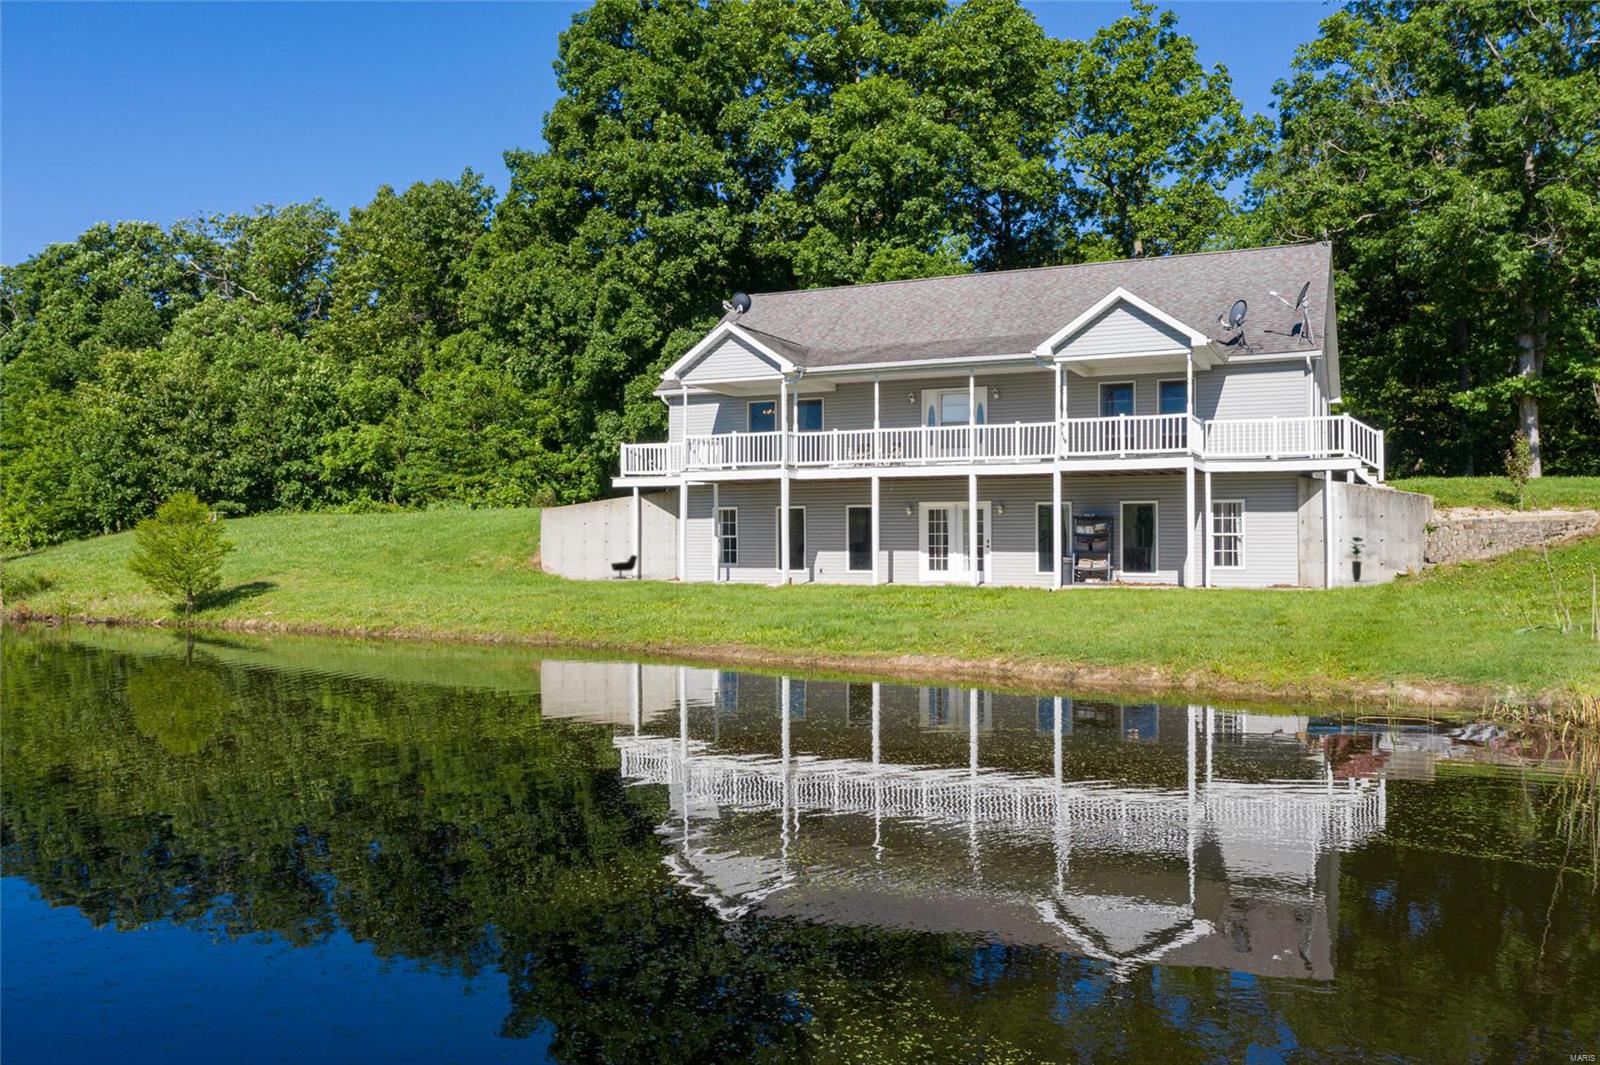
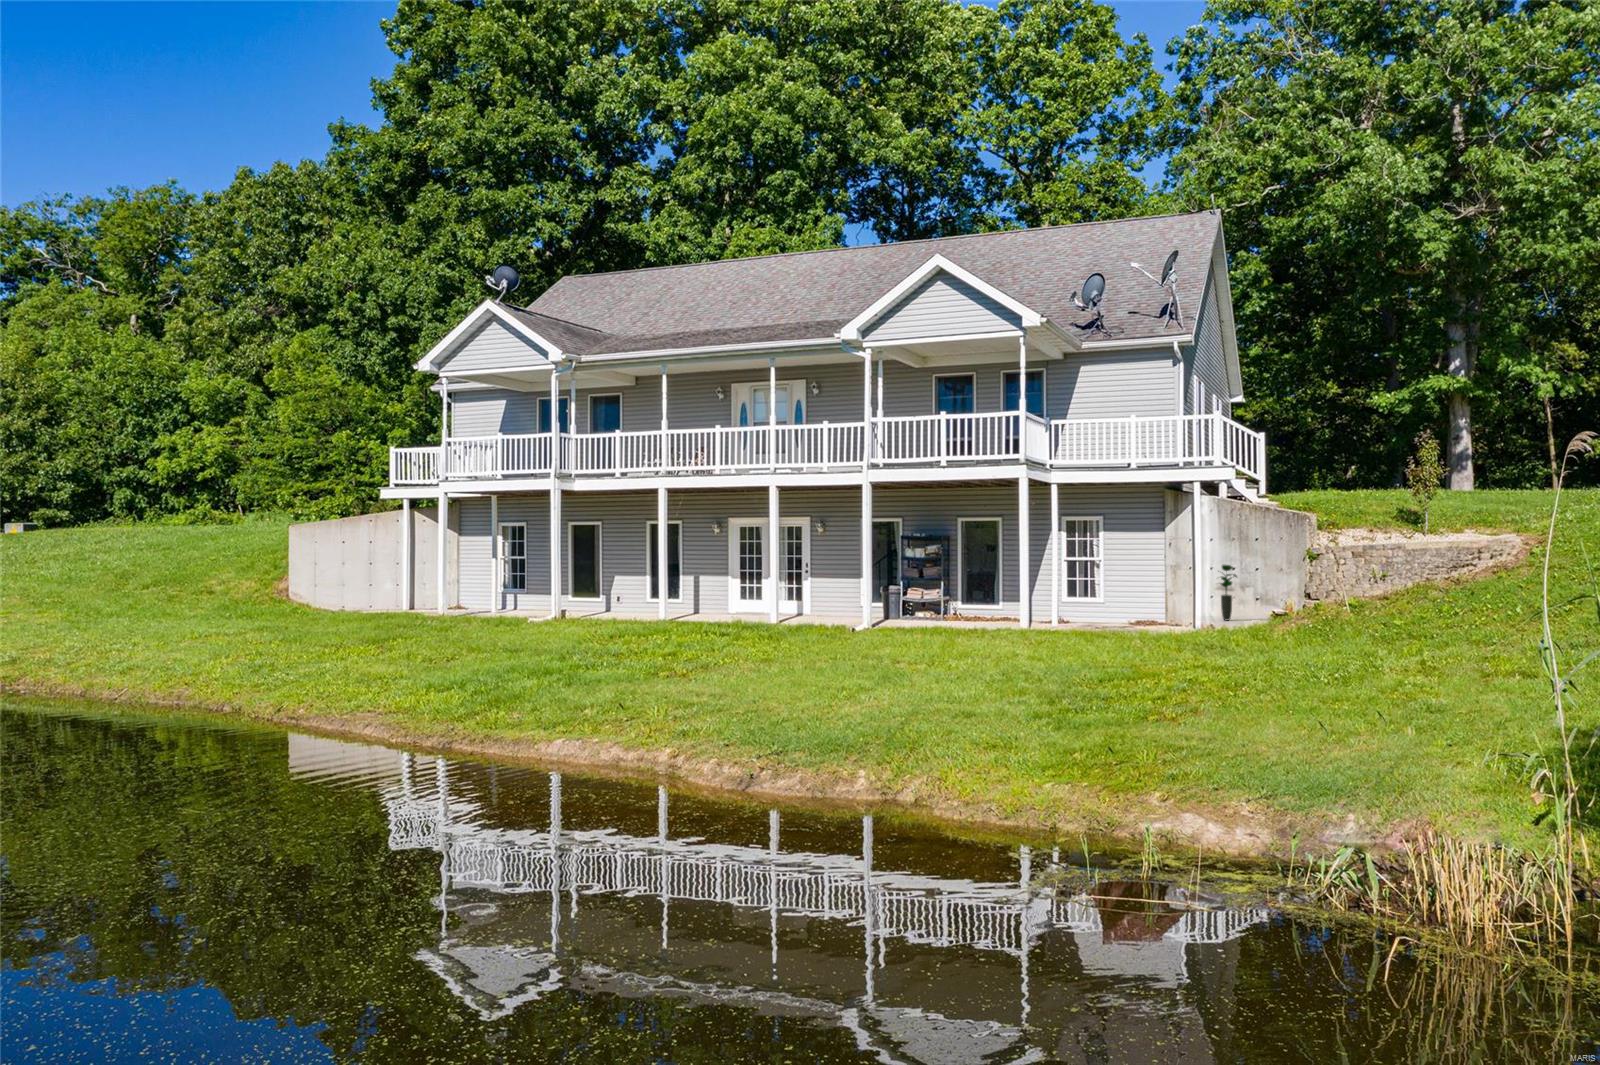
lounge chair: present [611,555,638,577] -> none [364,580,398,609]

